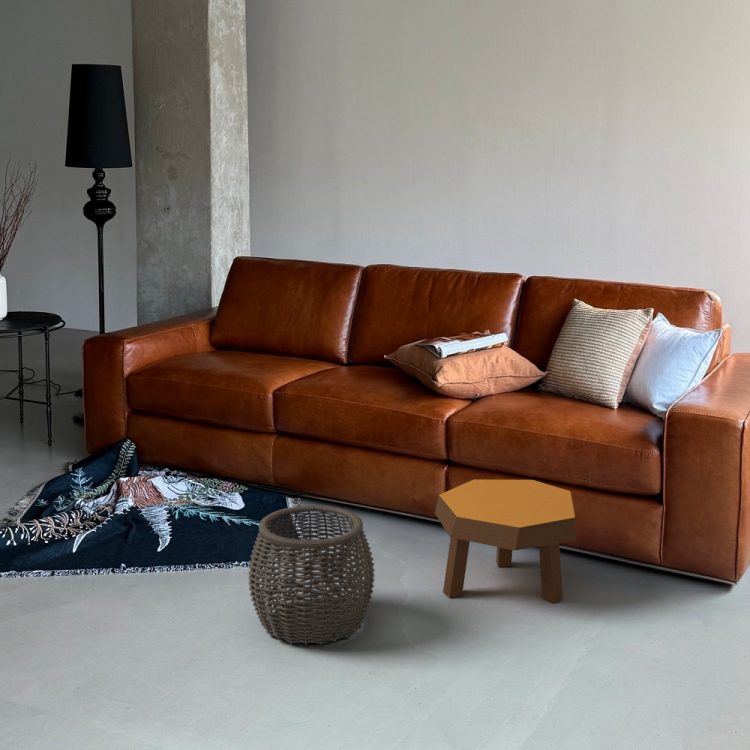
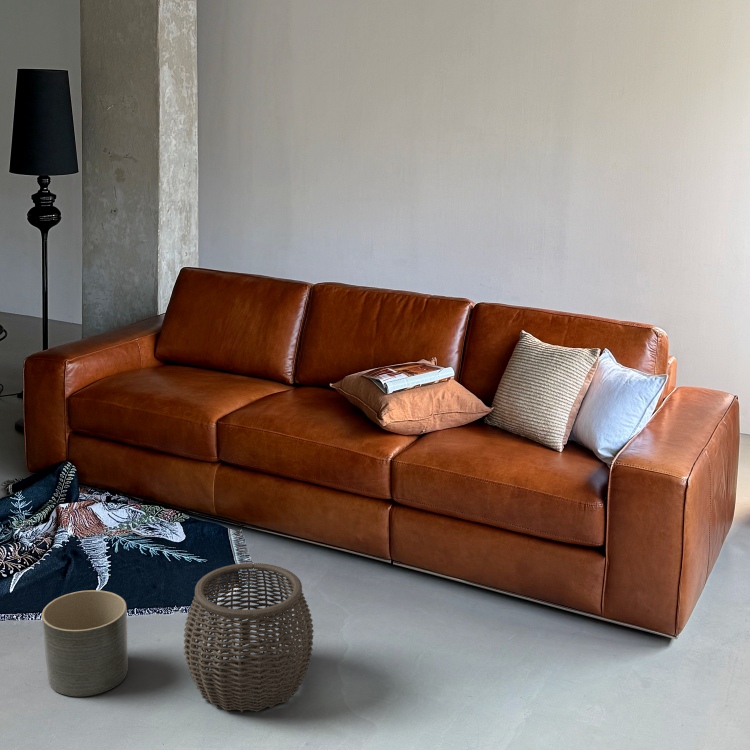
footstool: present [435,479,576,603] -> none [377,525,518,658]
planter: none [111,535,193,633] -> present [42,590,128,697]

